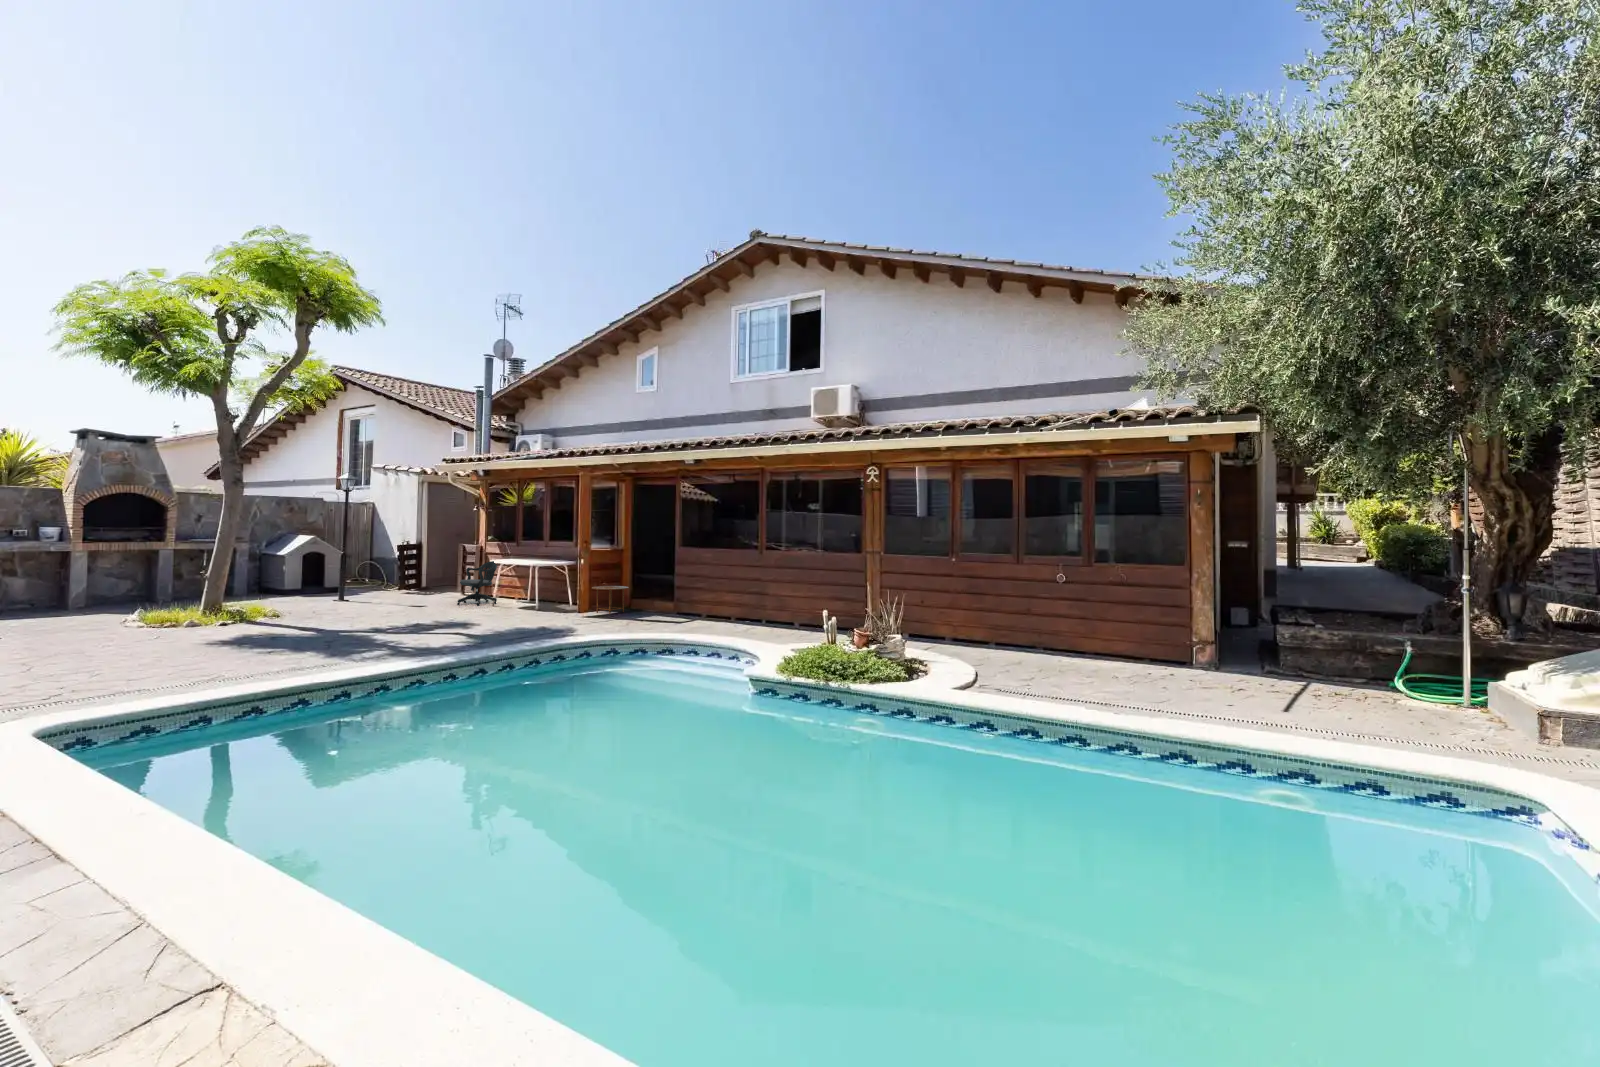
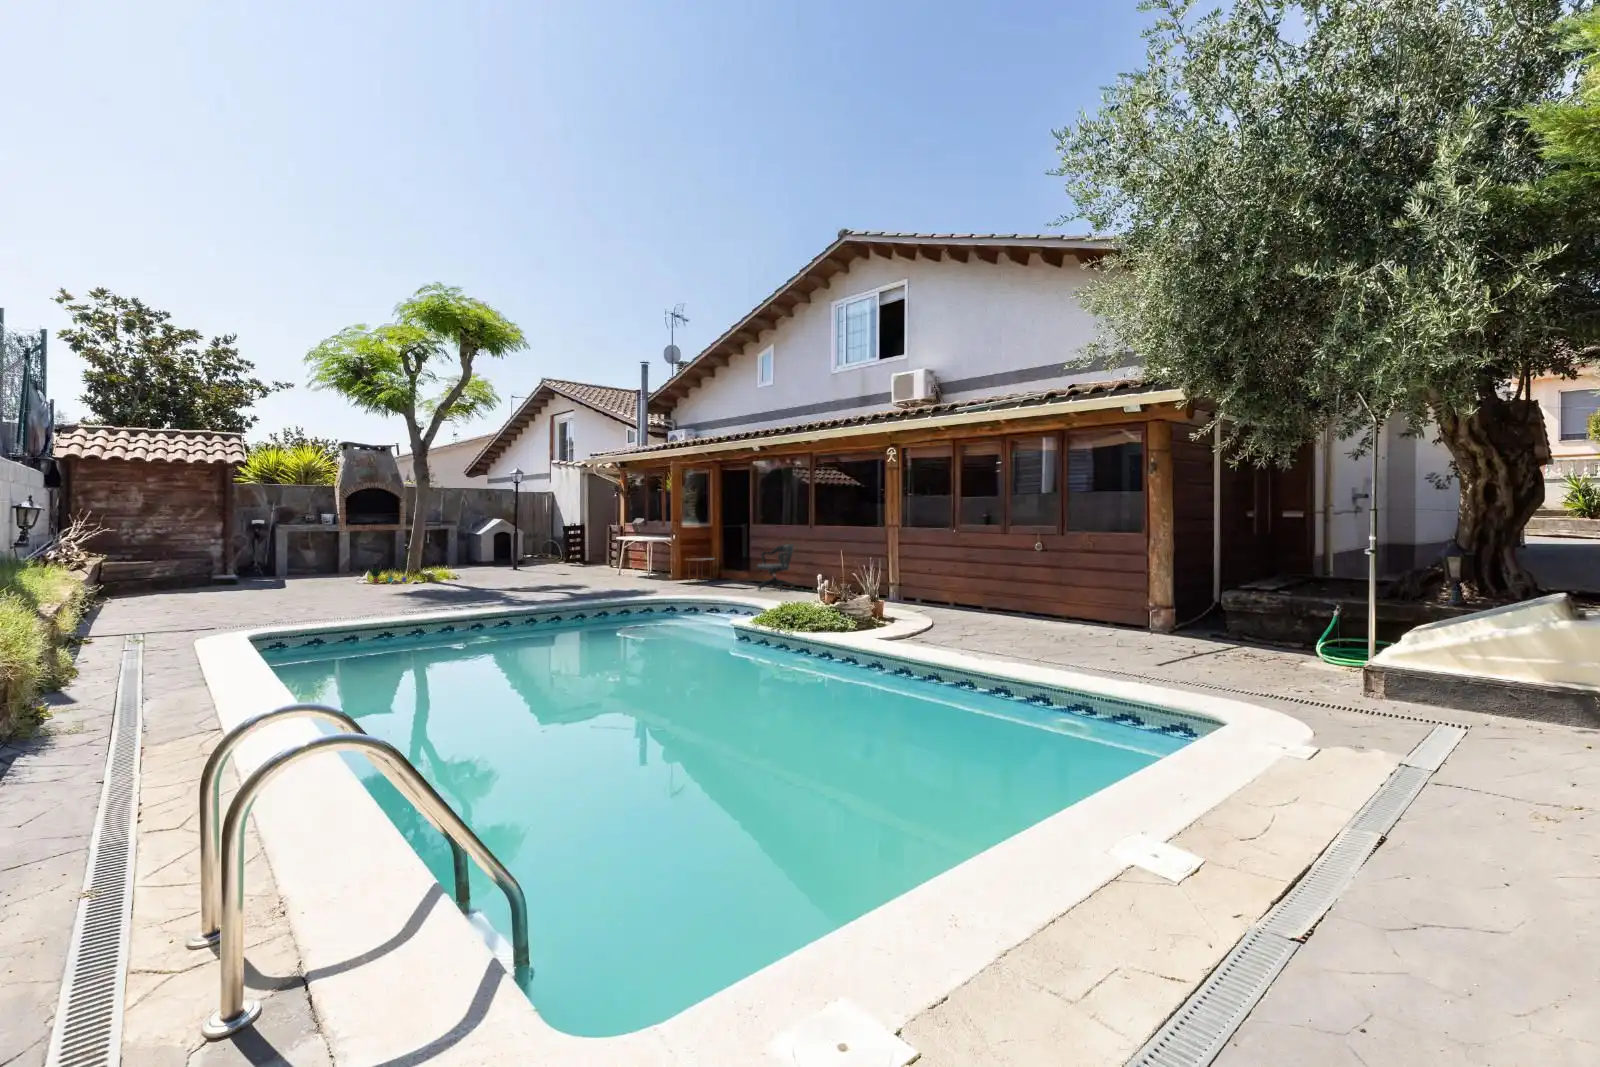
chair: present [457,561,497,606] -> present [757,544,794,591]
potted plant: none [142,584,205,624] -> present [370,556,408,583]

